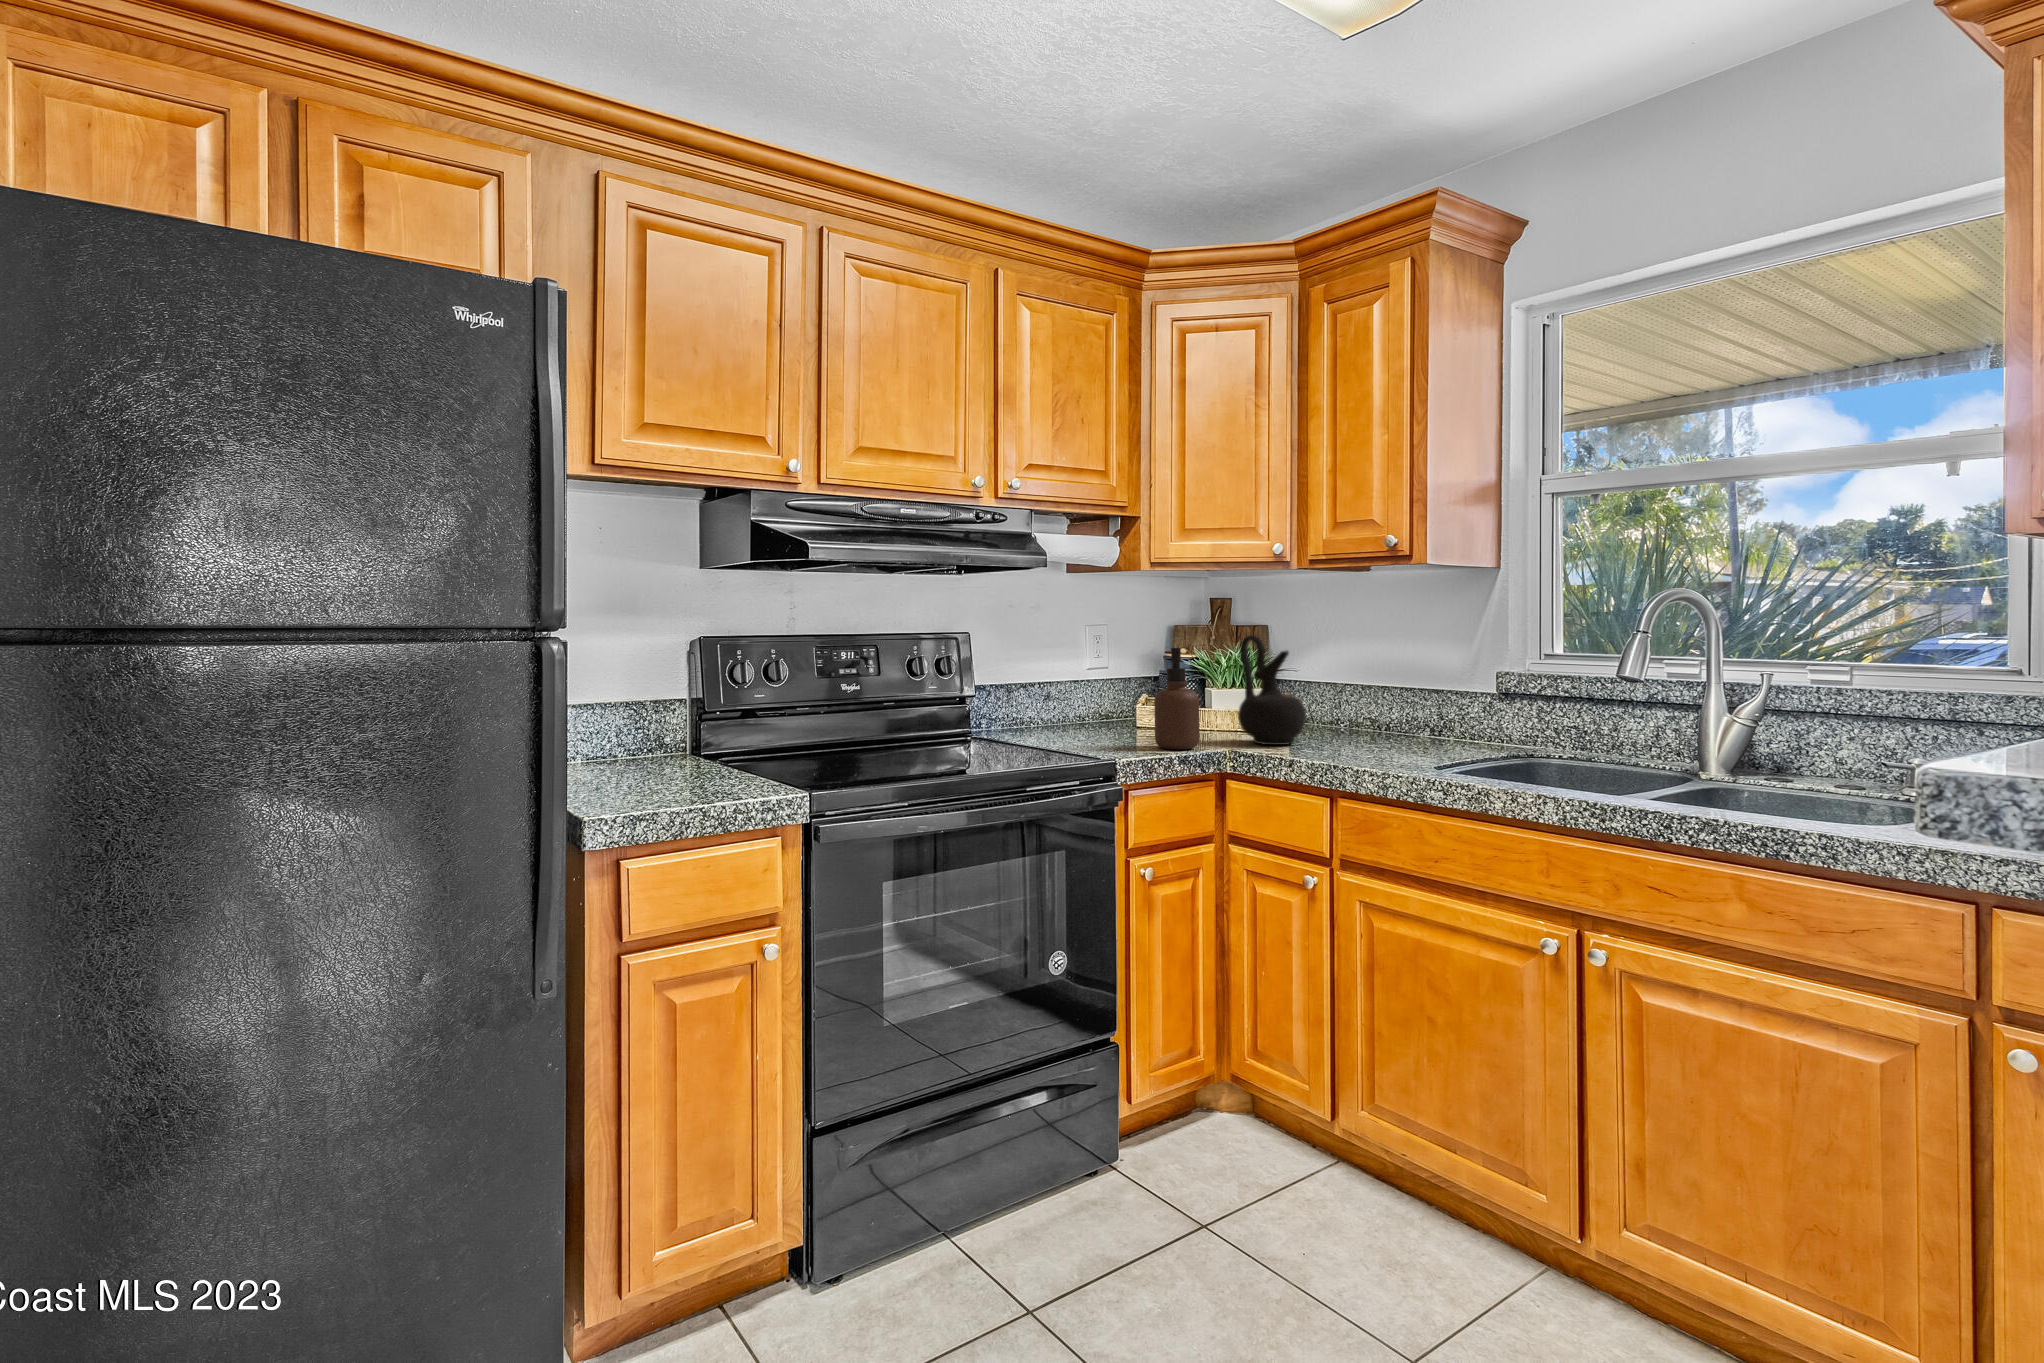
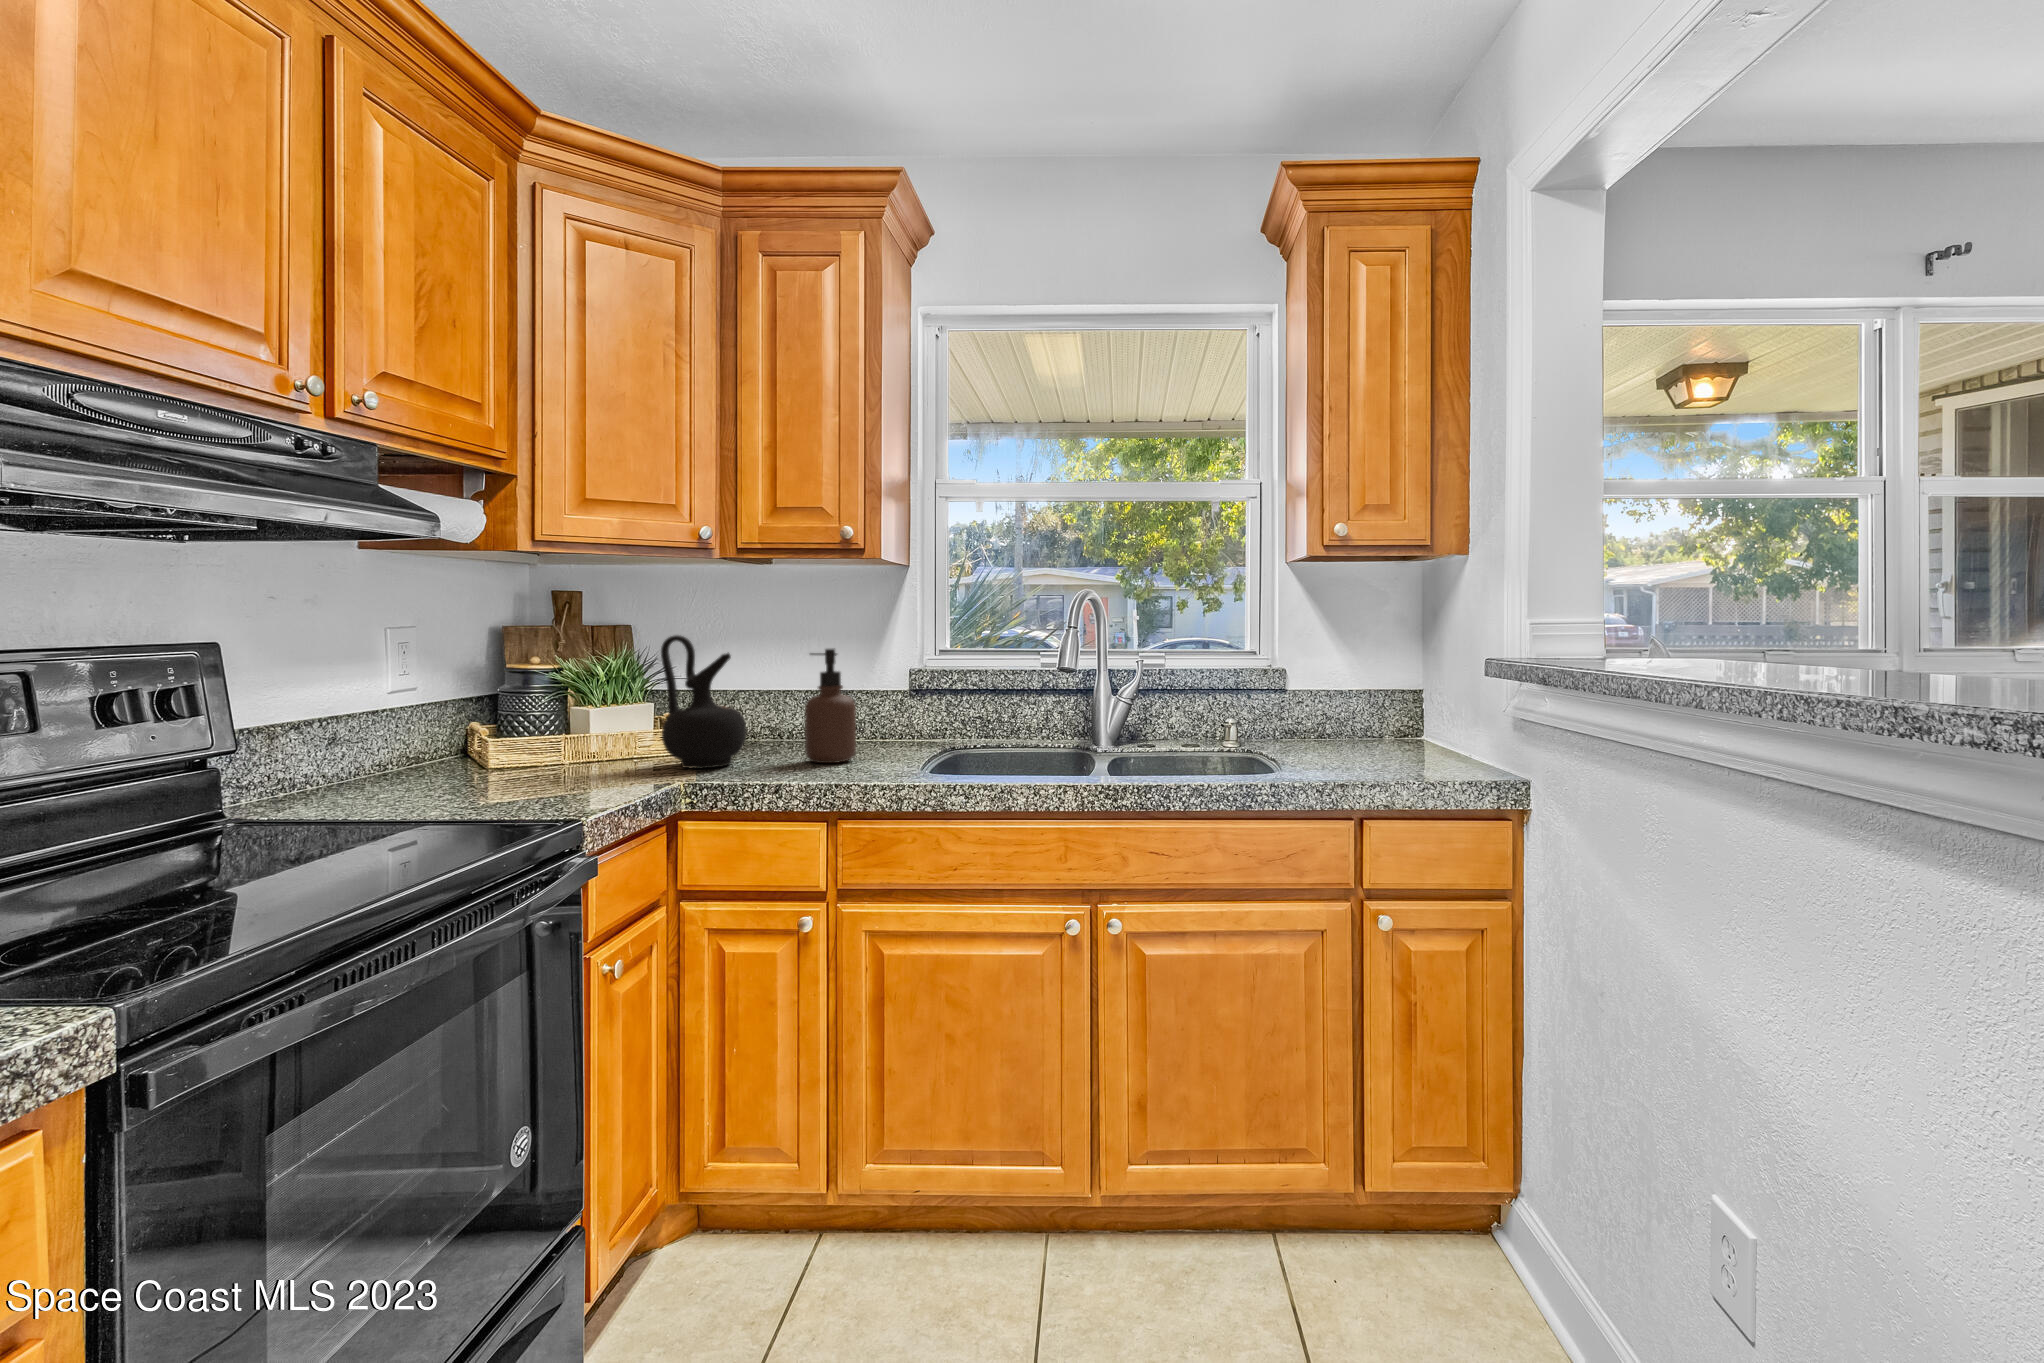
soap dispenser: present [1154,648,1199,749] -> present [805,649,856,763]

